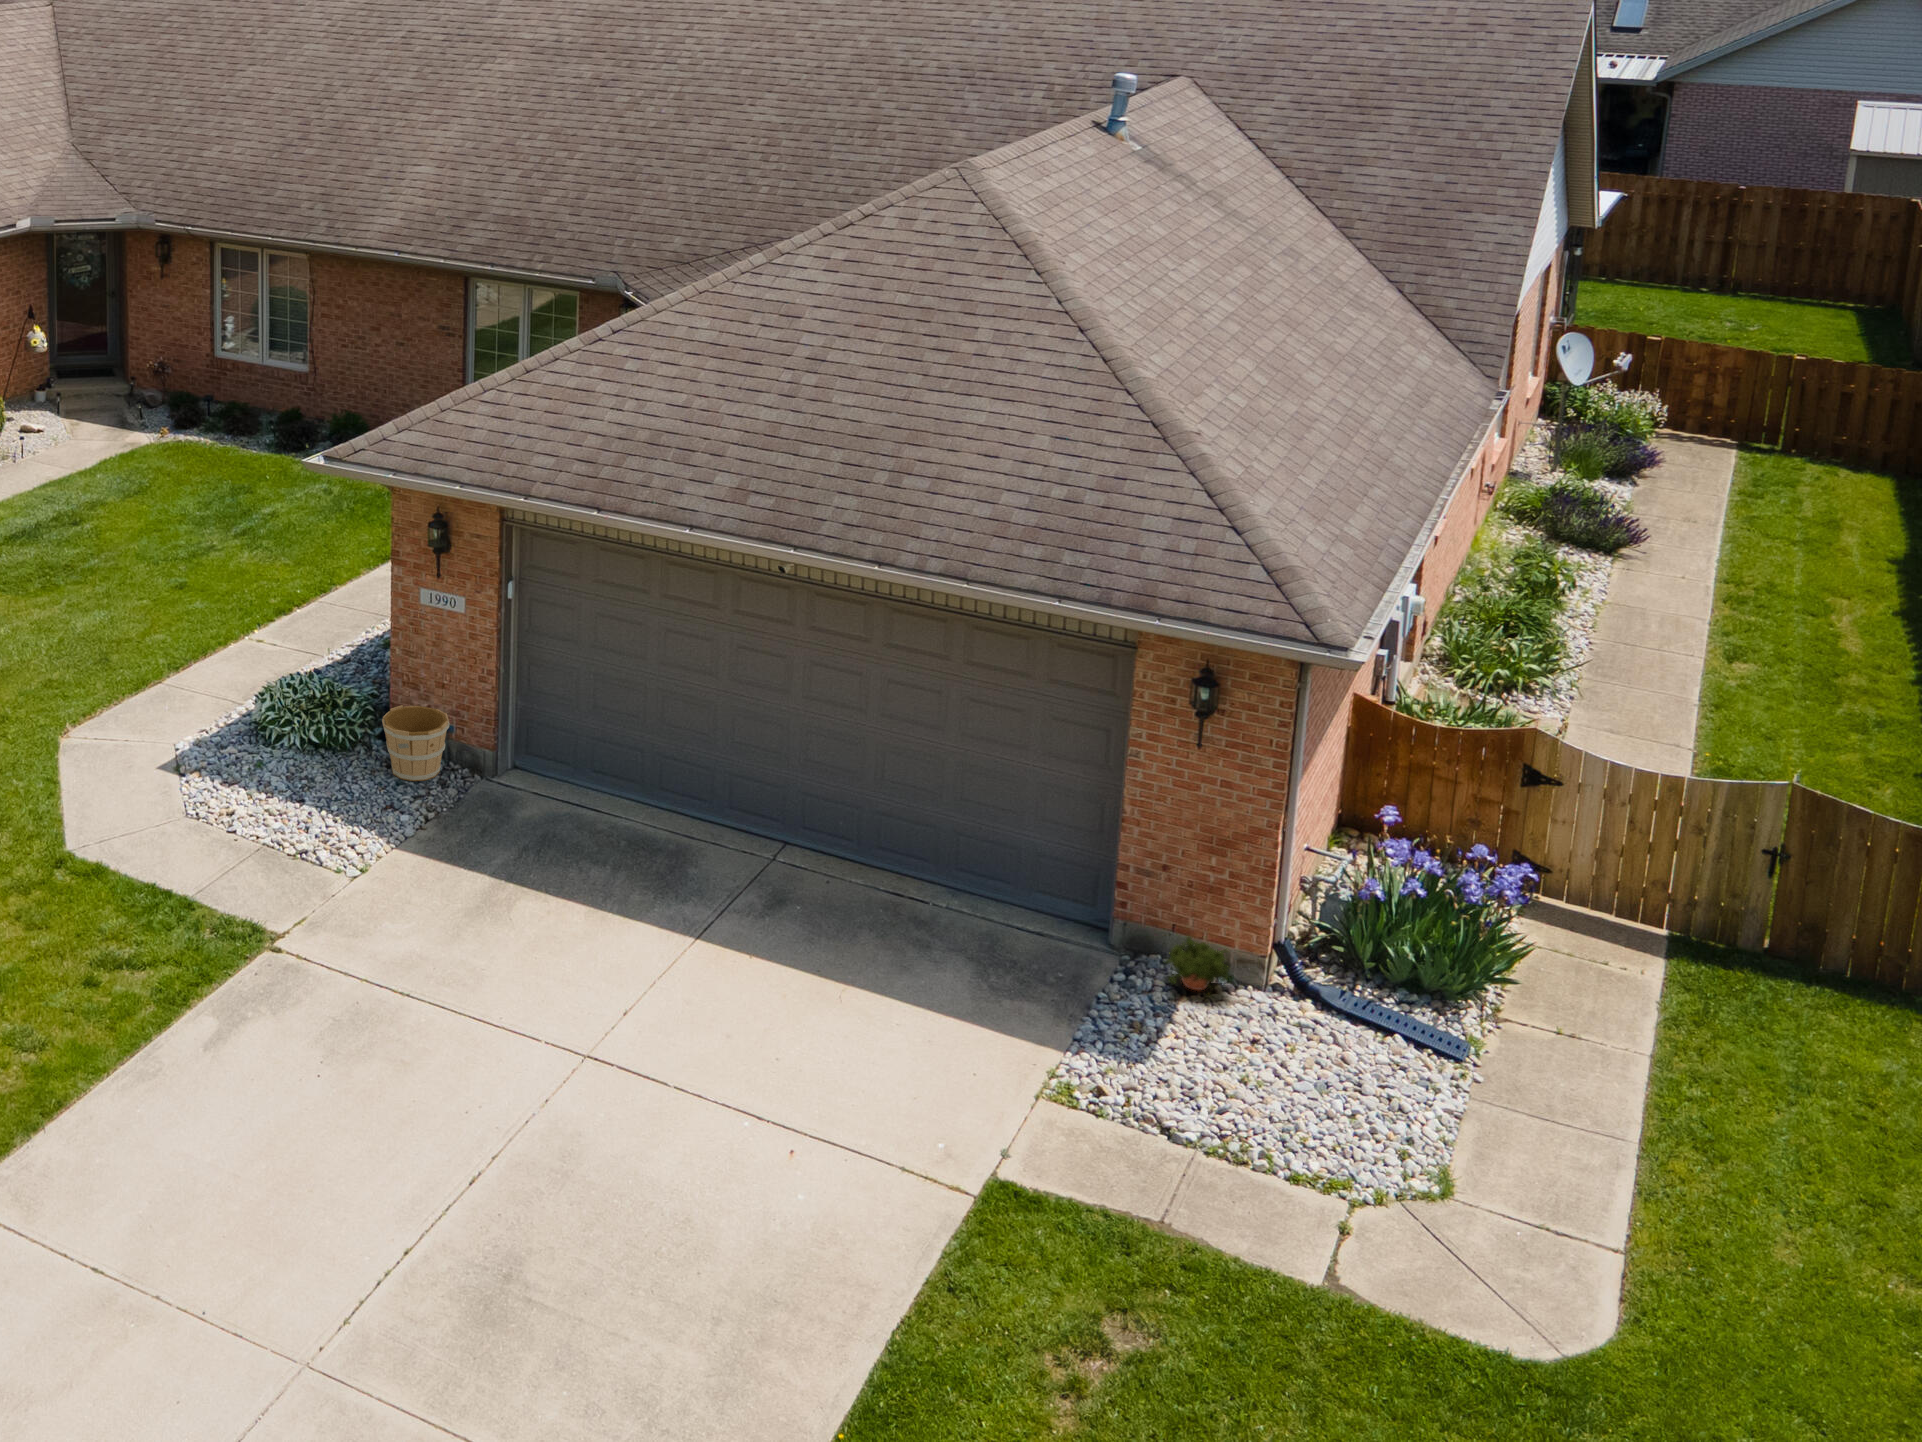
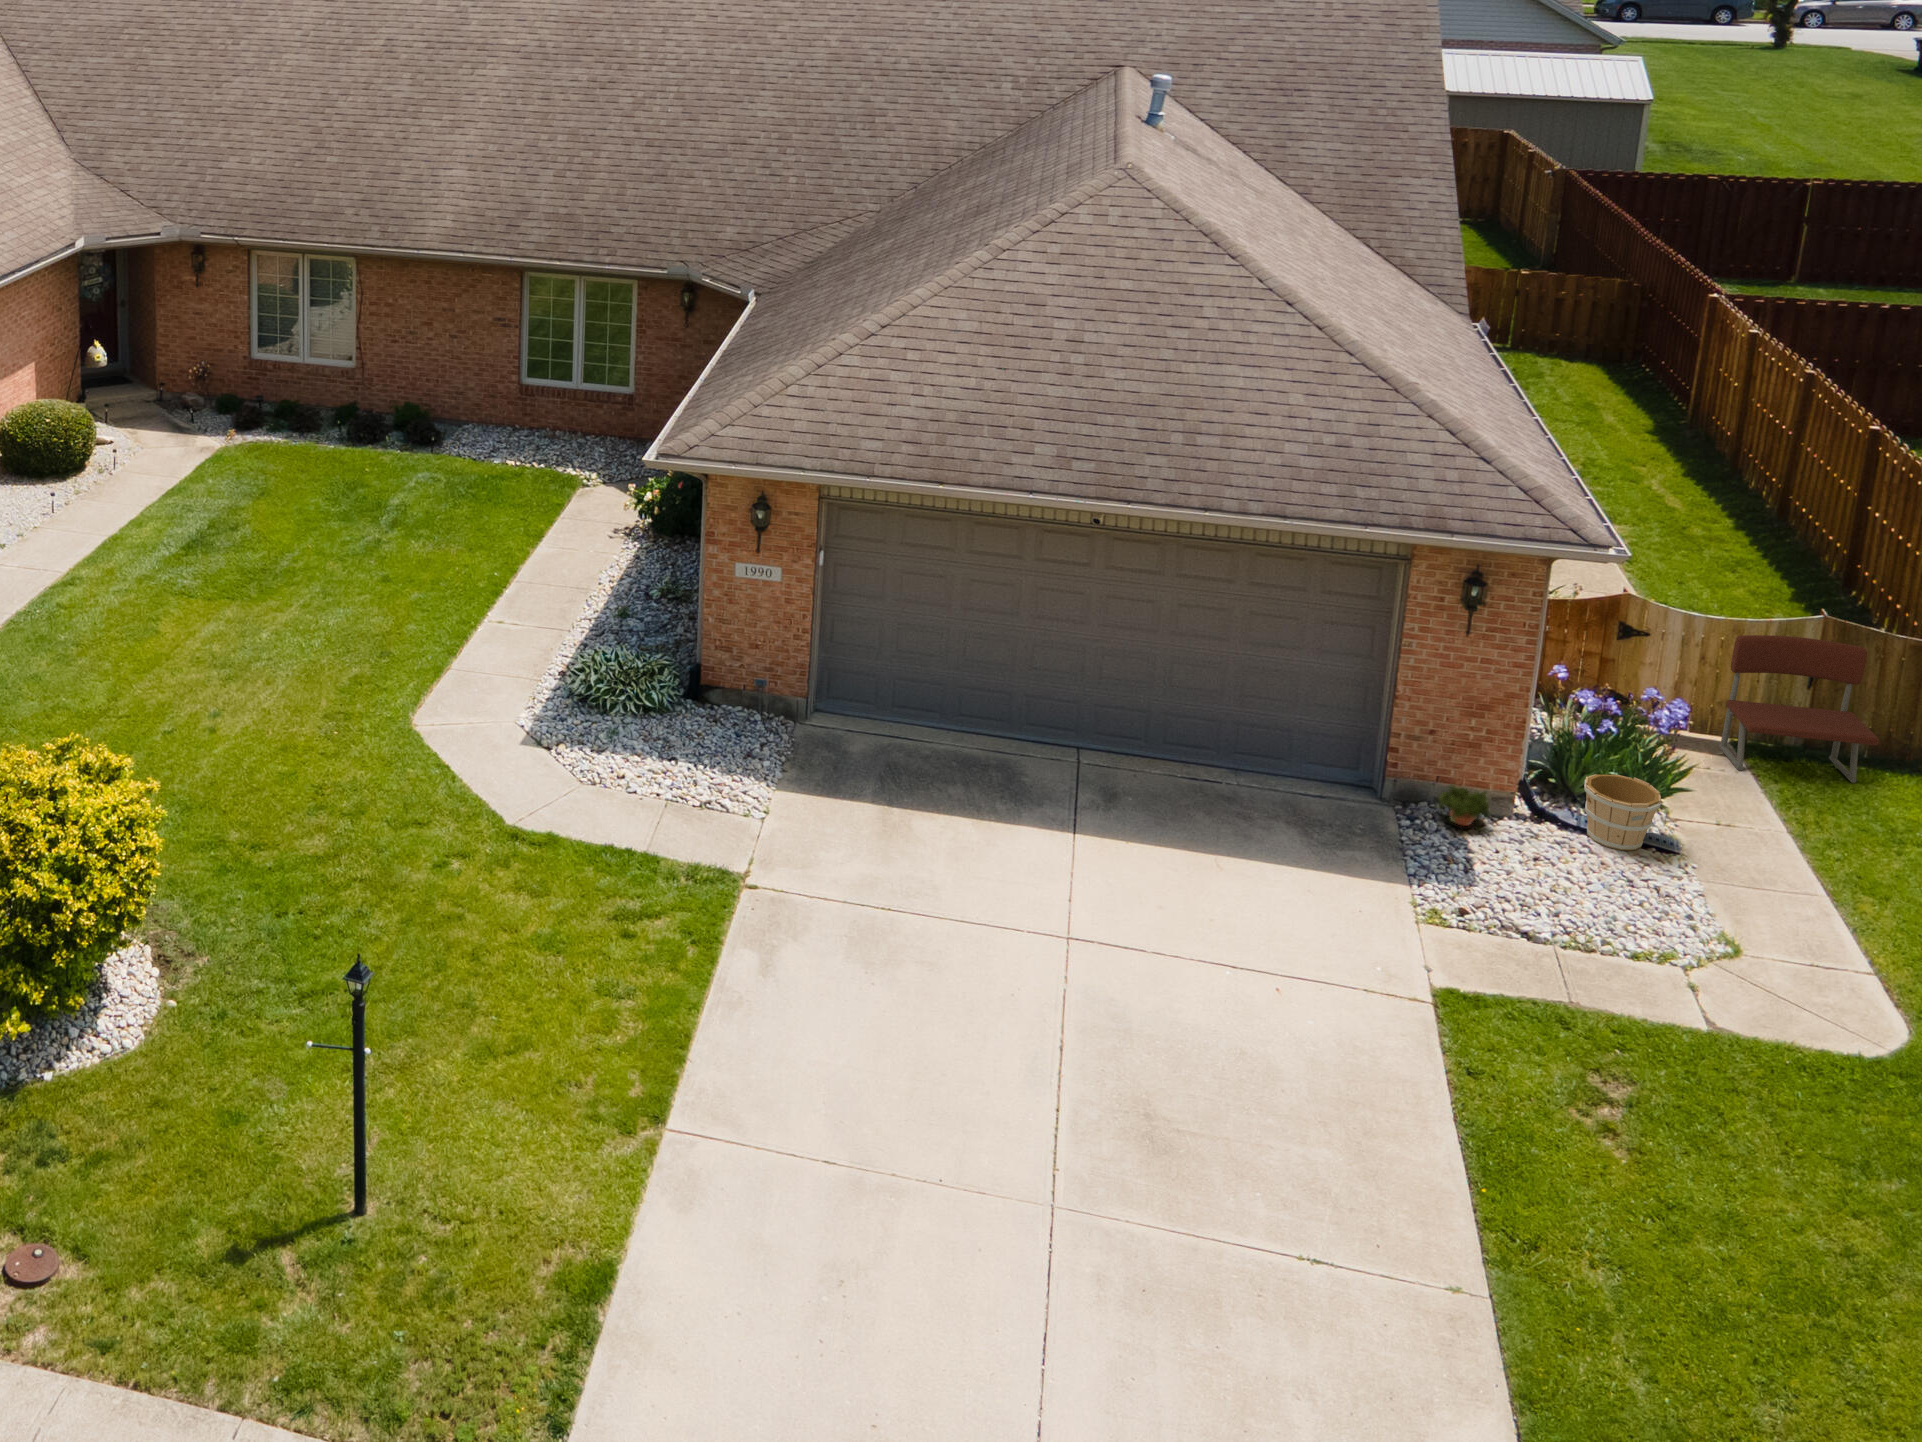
wooden bucket: present [382,705,450,781] -> present [1584,774,1661,851]
bench: none [1636,794,1830,1007] -> present [1719,635,1879,783]

